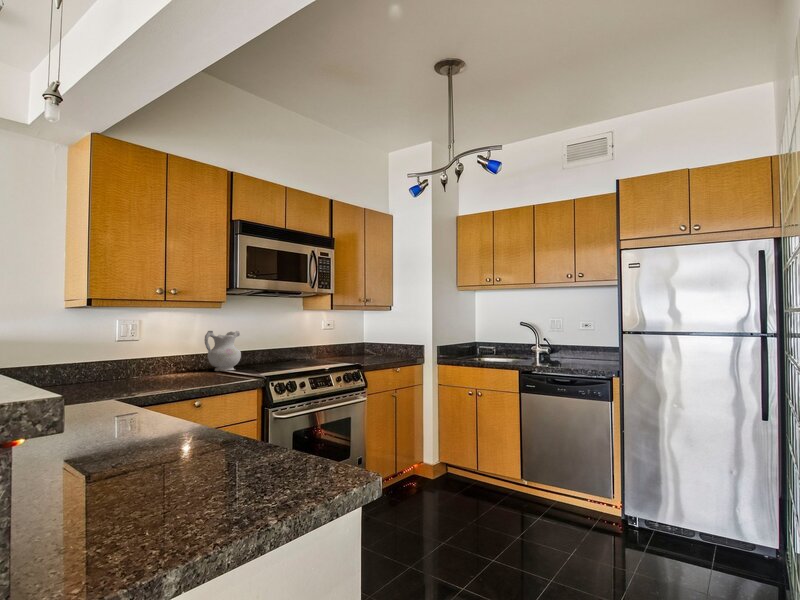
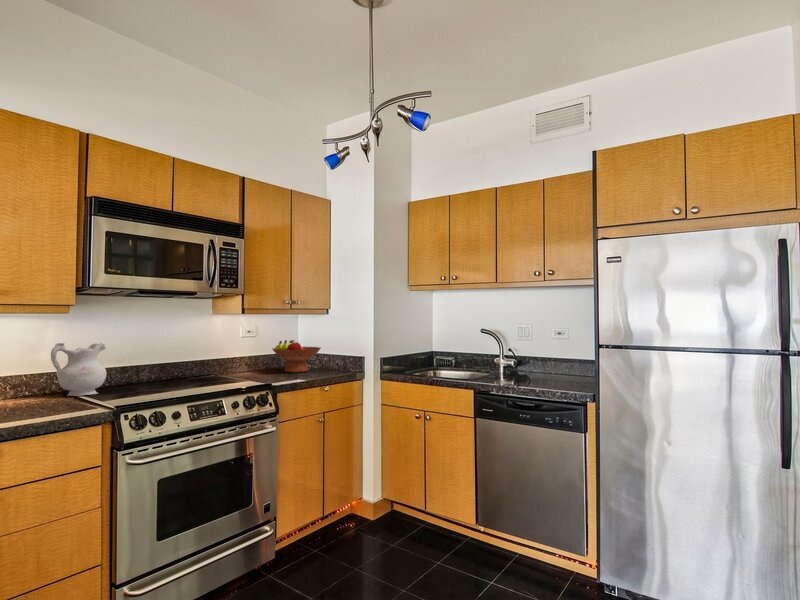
fruit bowl: none [349,331,388,358] -> present [273,340,321,372]

